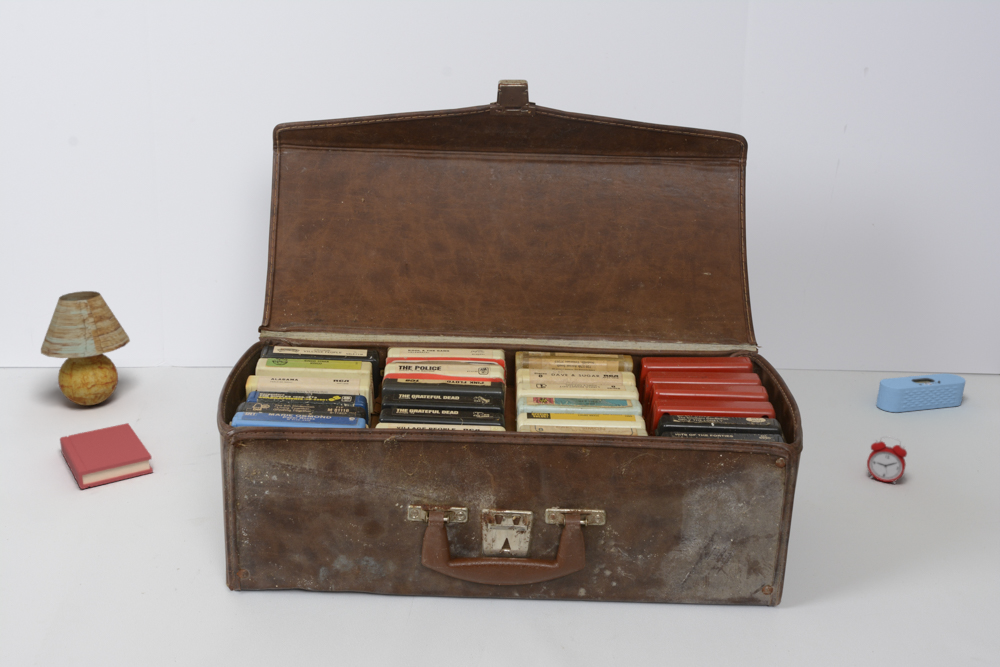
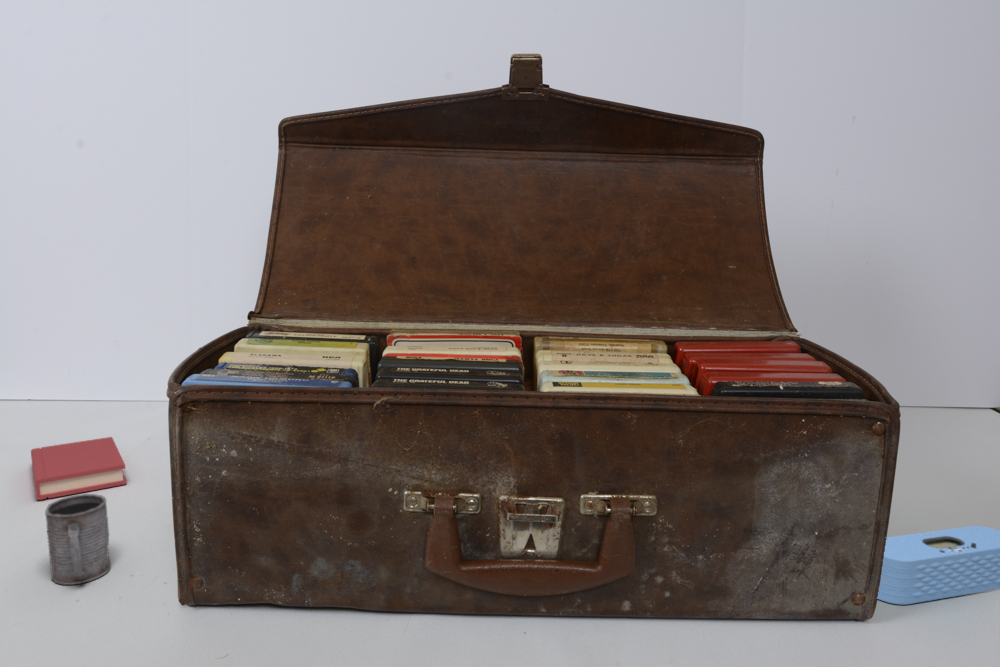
table lamp: present [41,291,130,405] -> none [30,307,130,426]
speaker: present [876,373,965,412] -> present [877,526,1000,605]
alarm clock: present [867,436,907,484] -> none [919,438,966,493]
mug: none [116,496,166,569] -> present [45,494,110,585]

